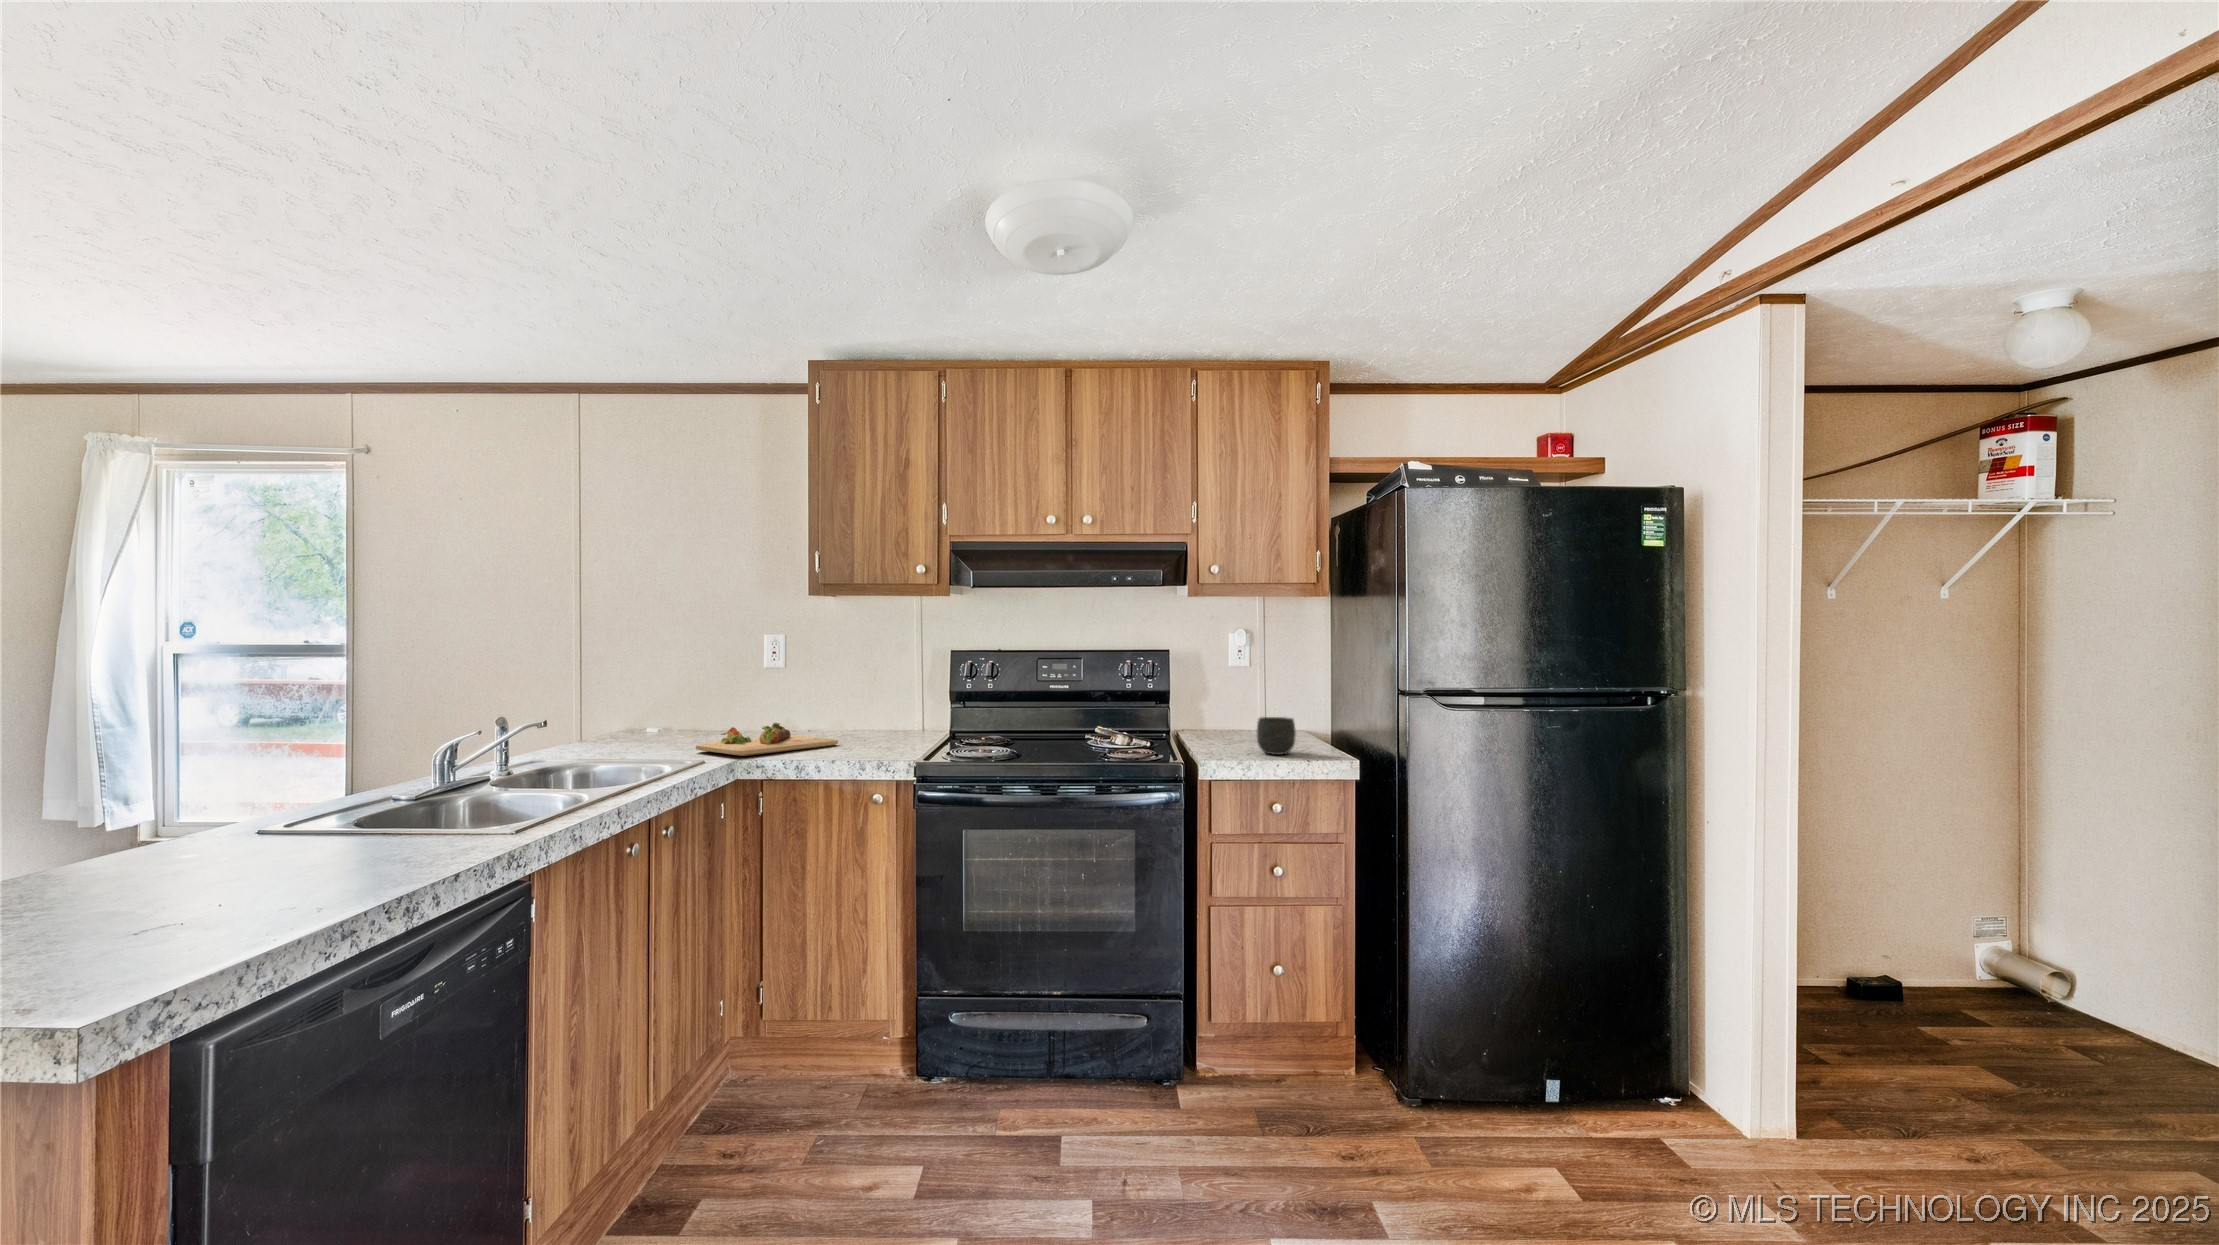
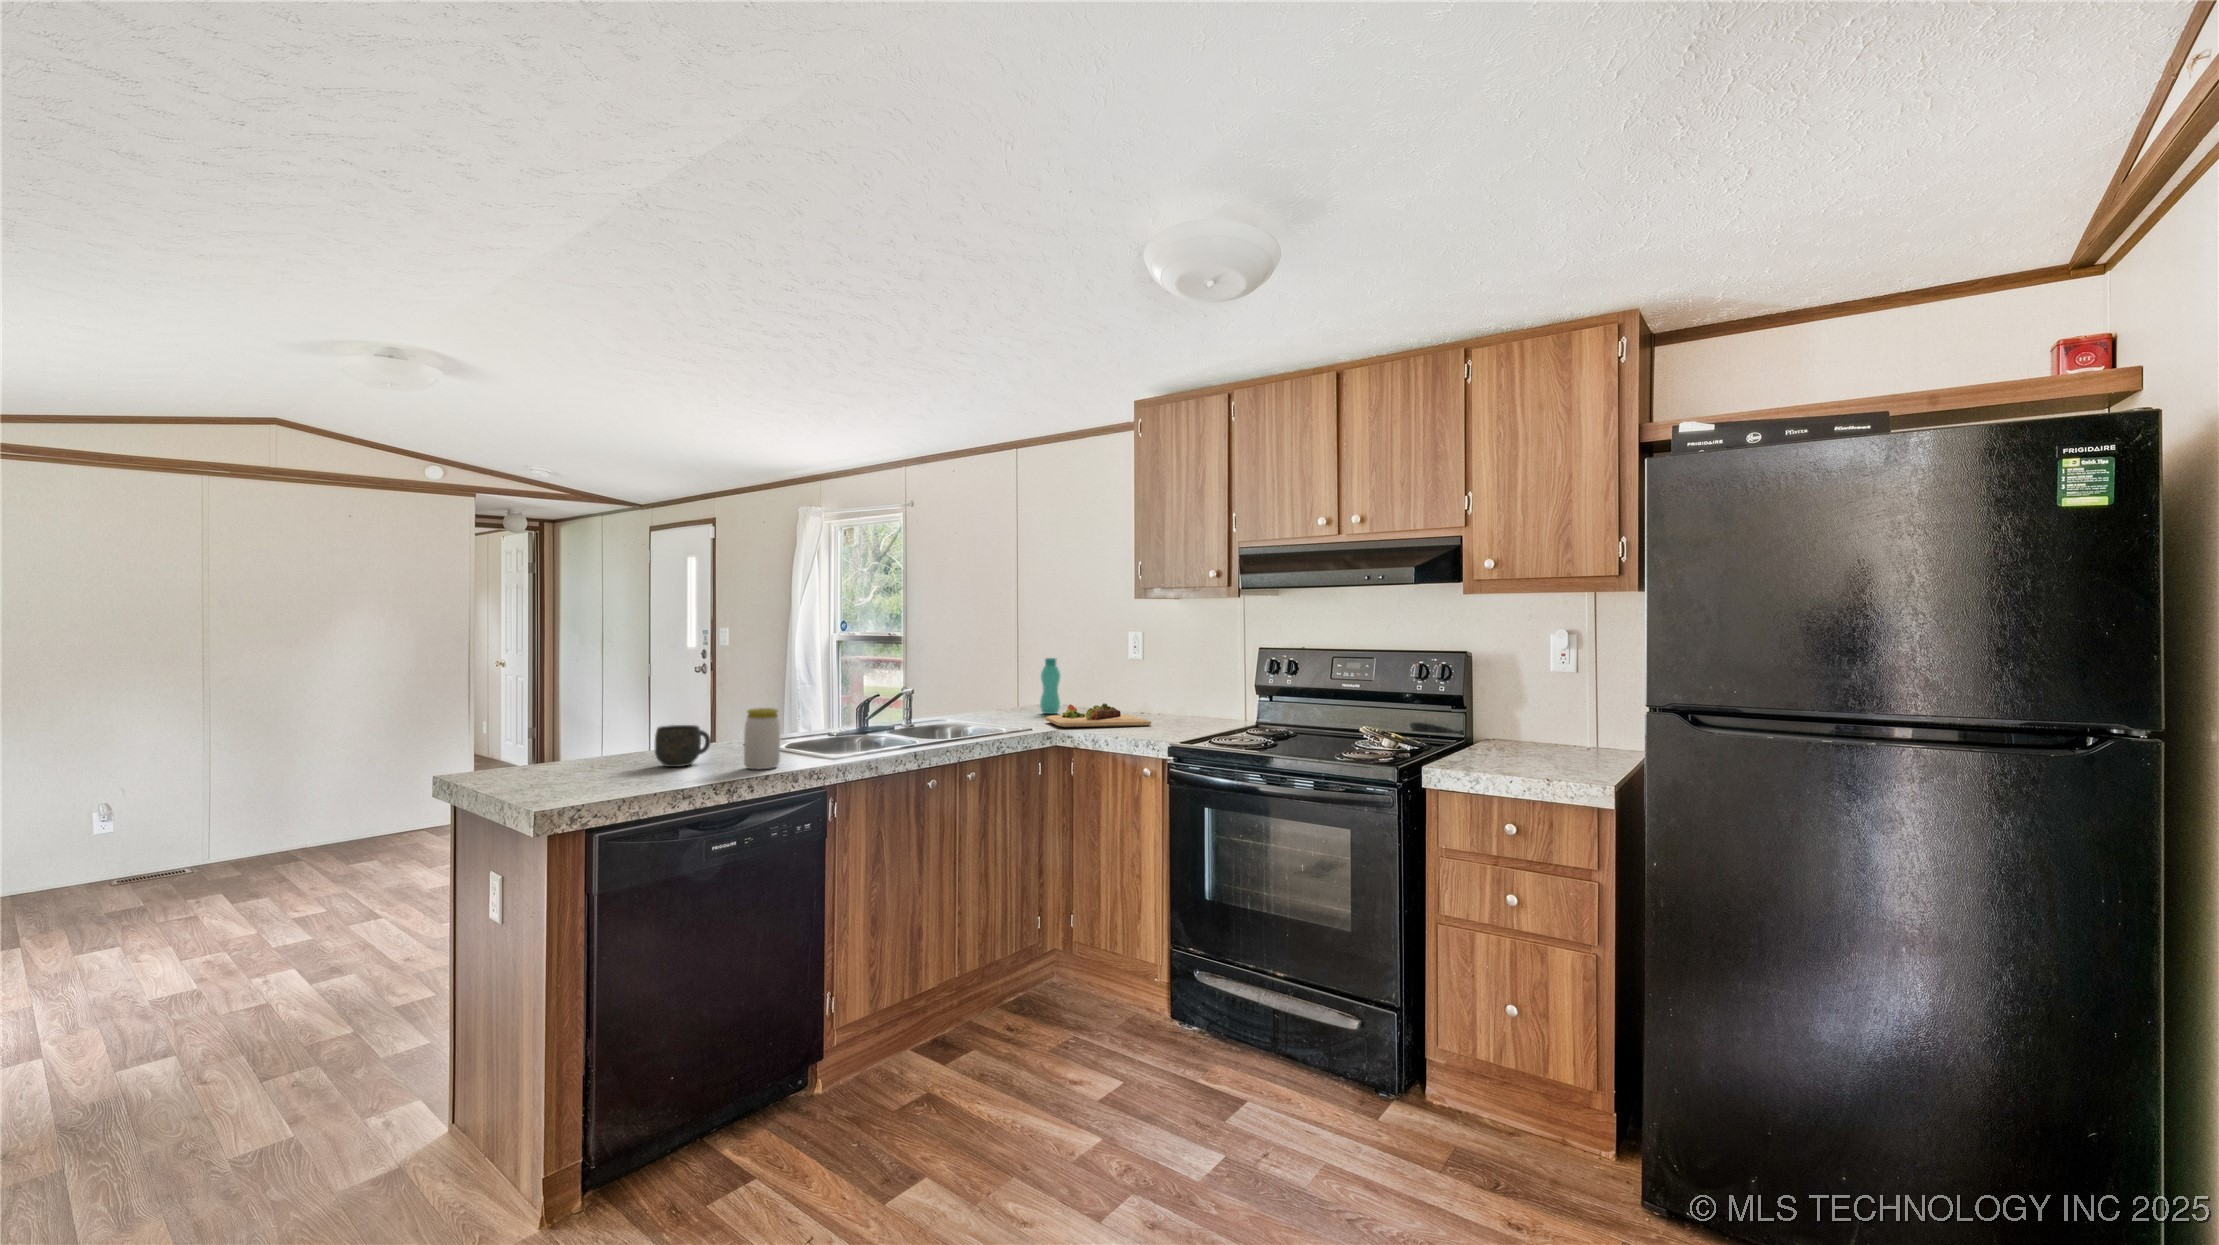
bottle: none [653,670,683,742] -> present [1040,658,1060,714]
mug: present [1257,717,1296,755] -> present [655,725,711,767]
jar: none [383,766,453,870] -> present [744,708,780,769]

